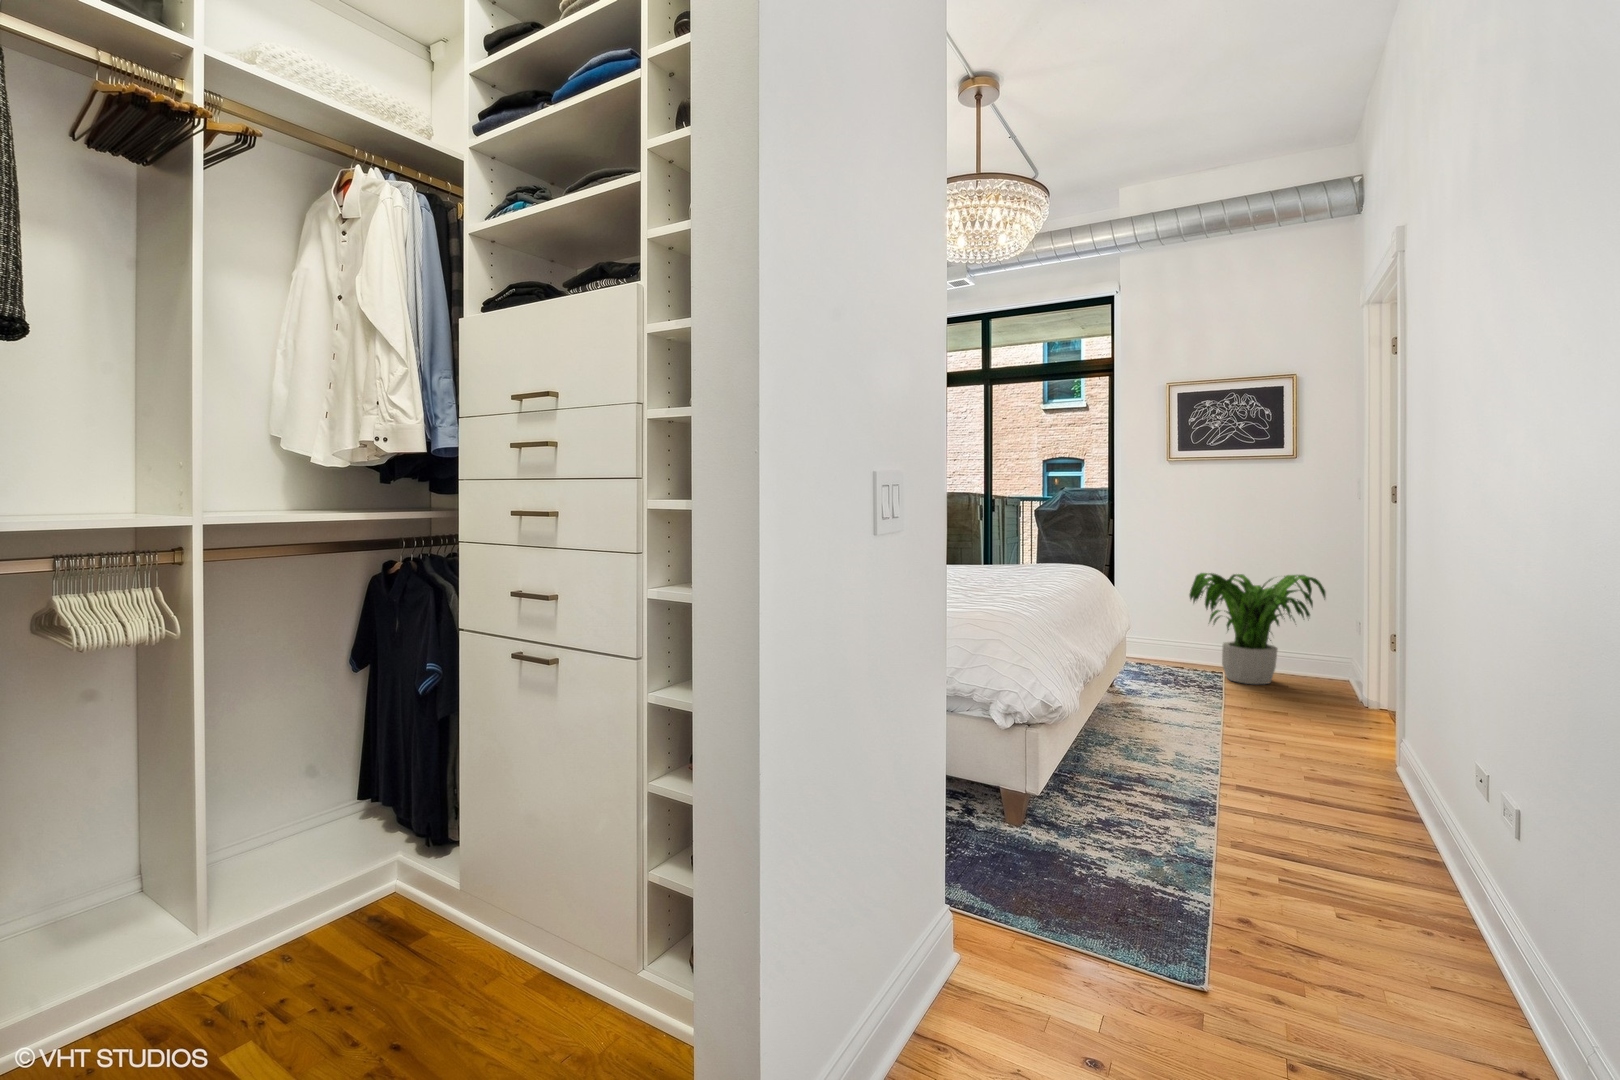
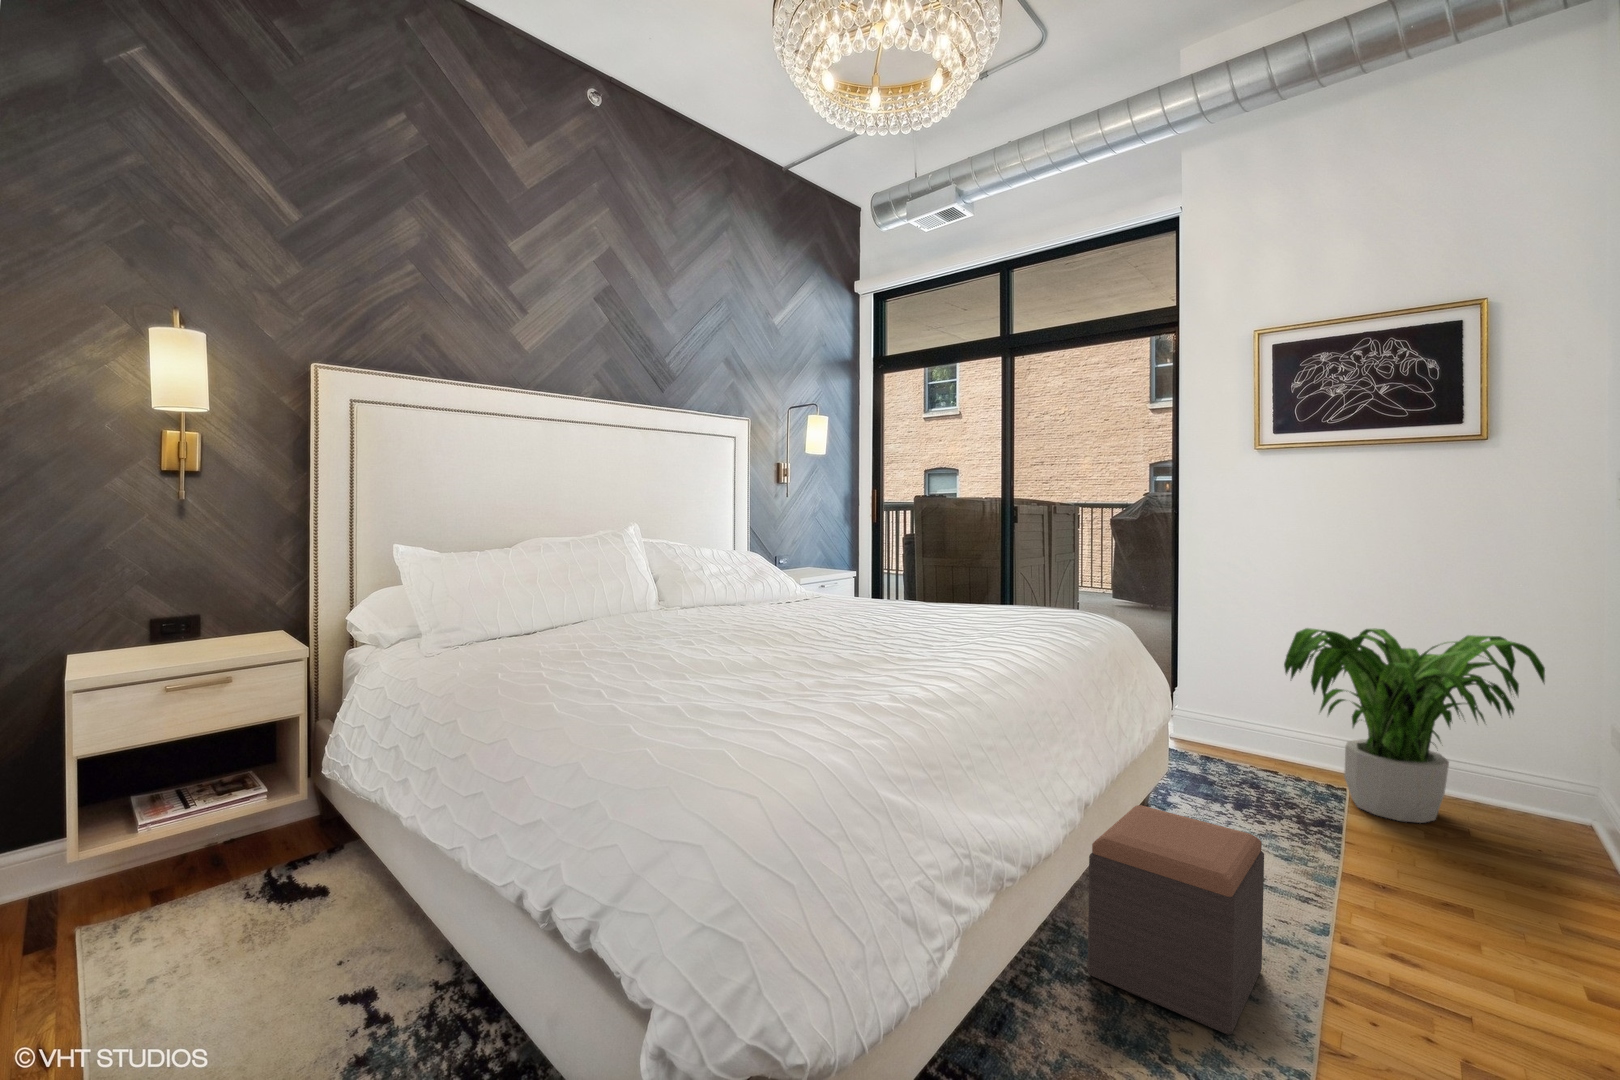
footstool: none [1110,661,1192,754] -> present [1088,805,1264,1035]

